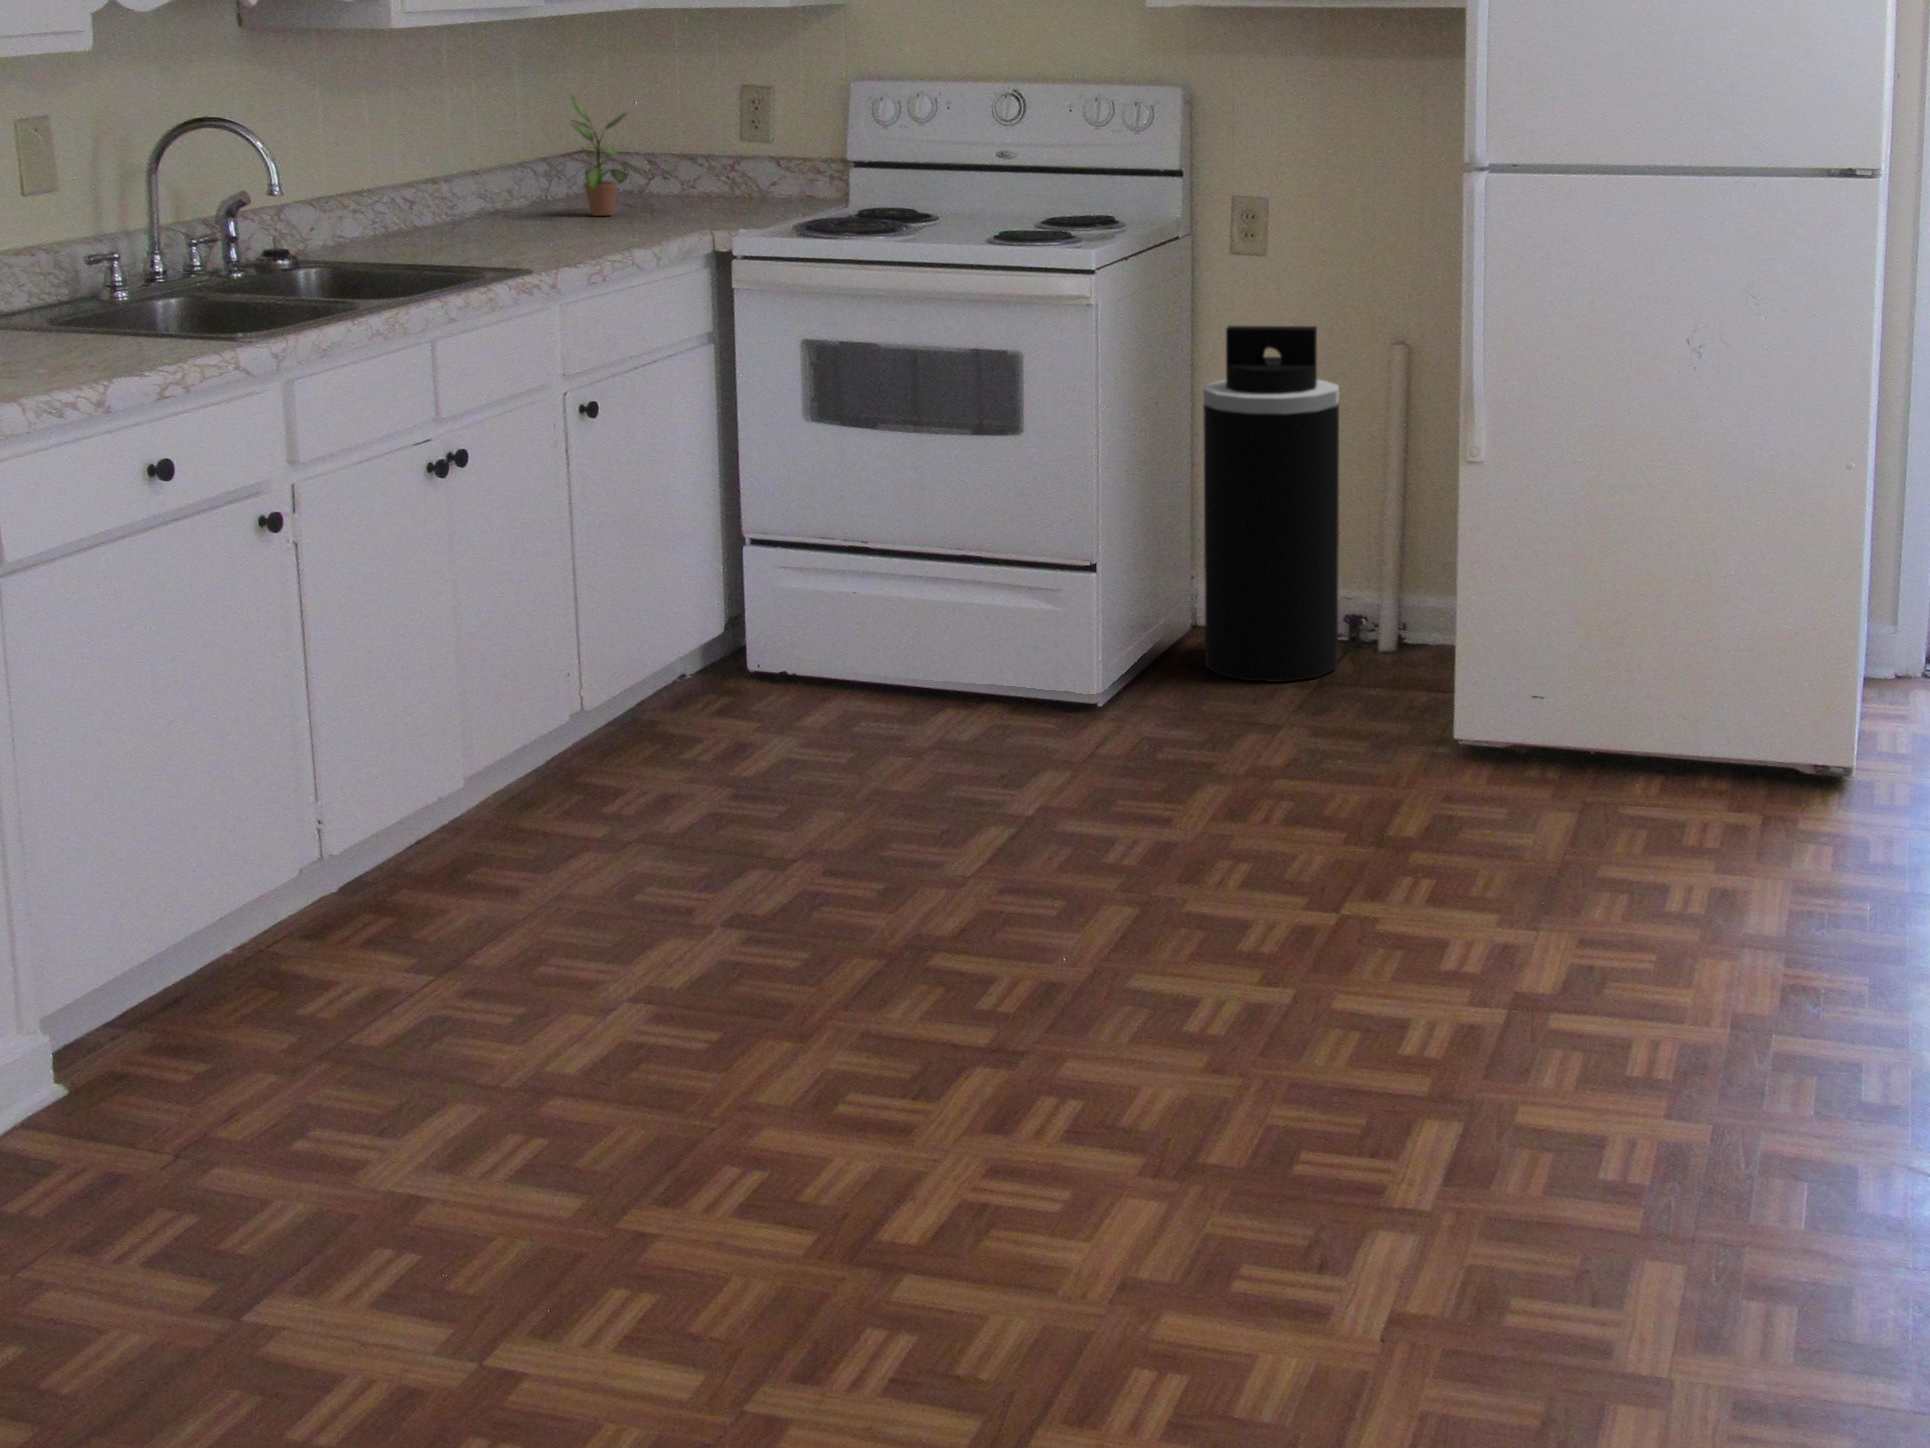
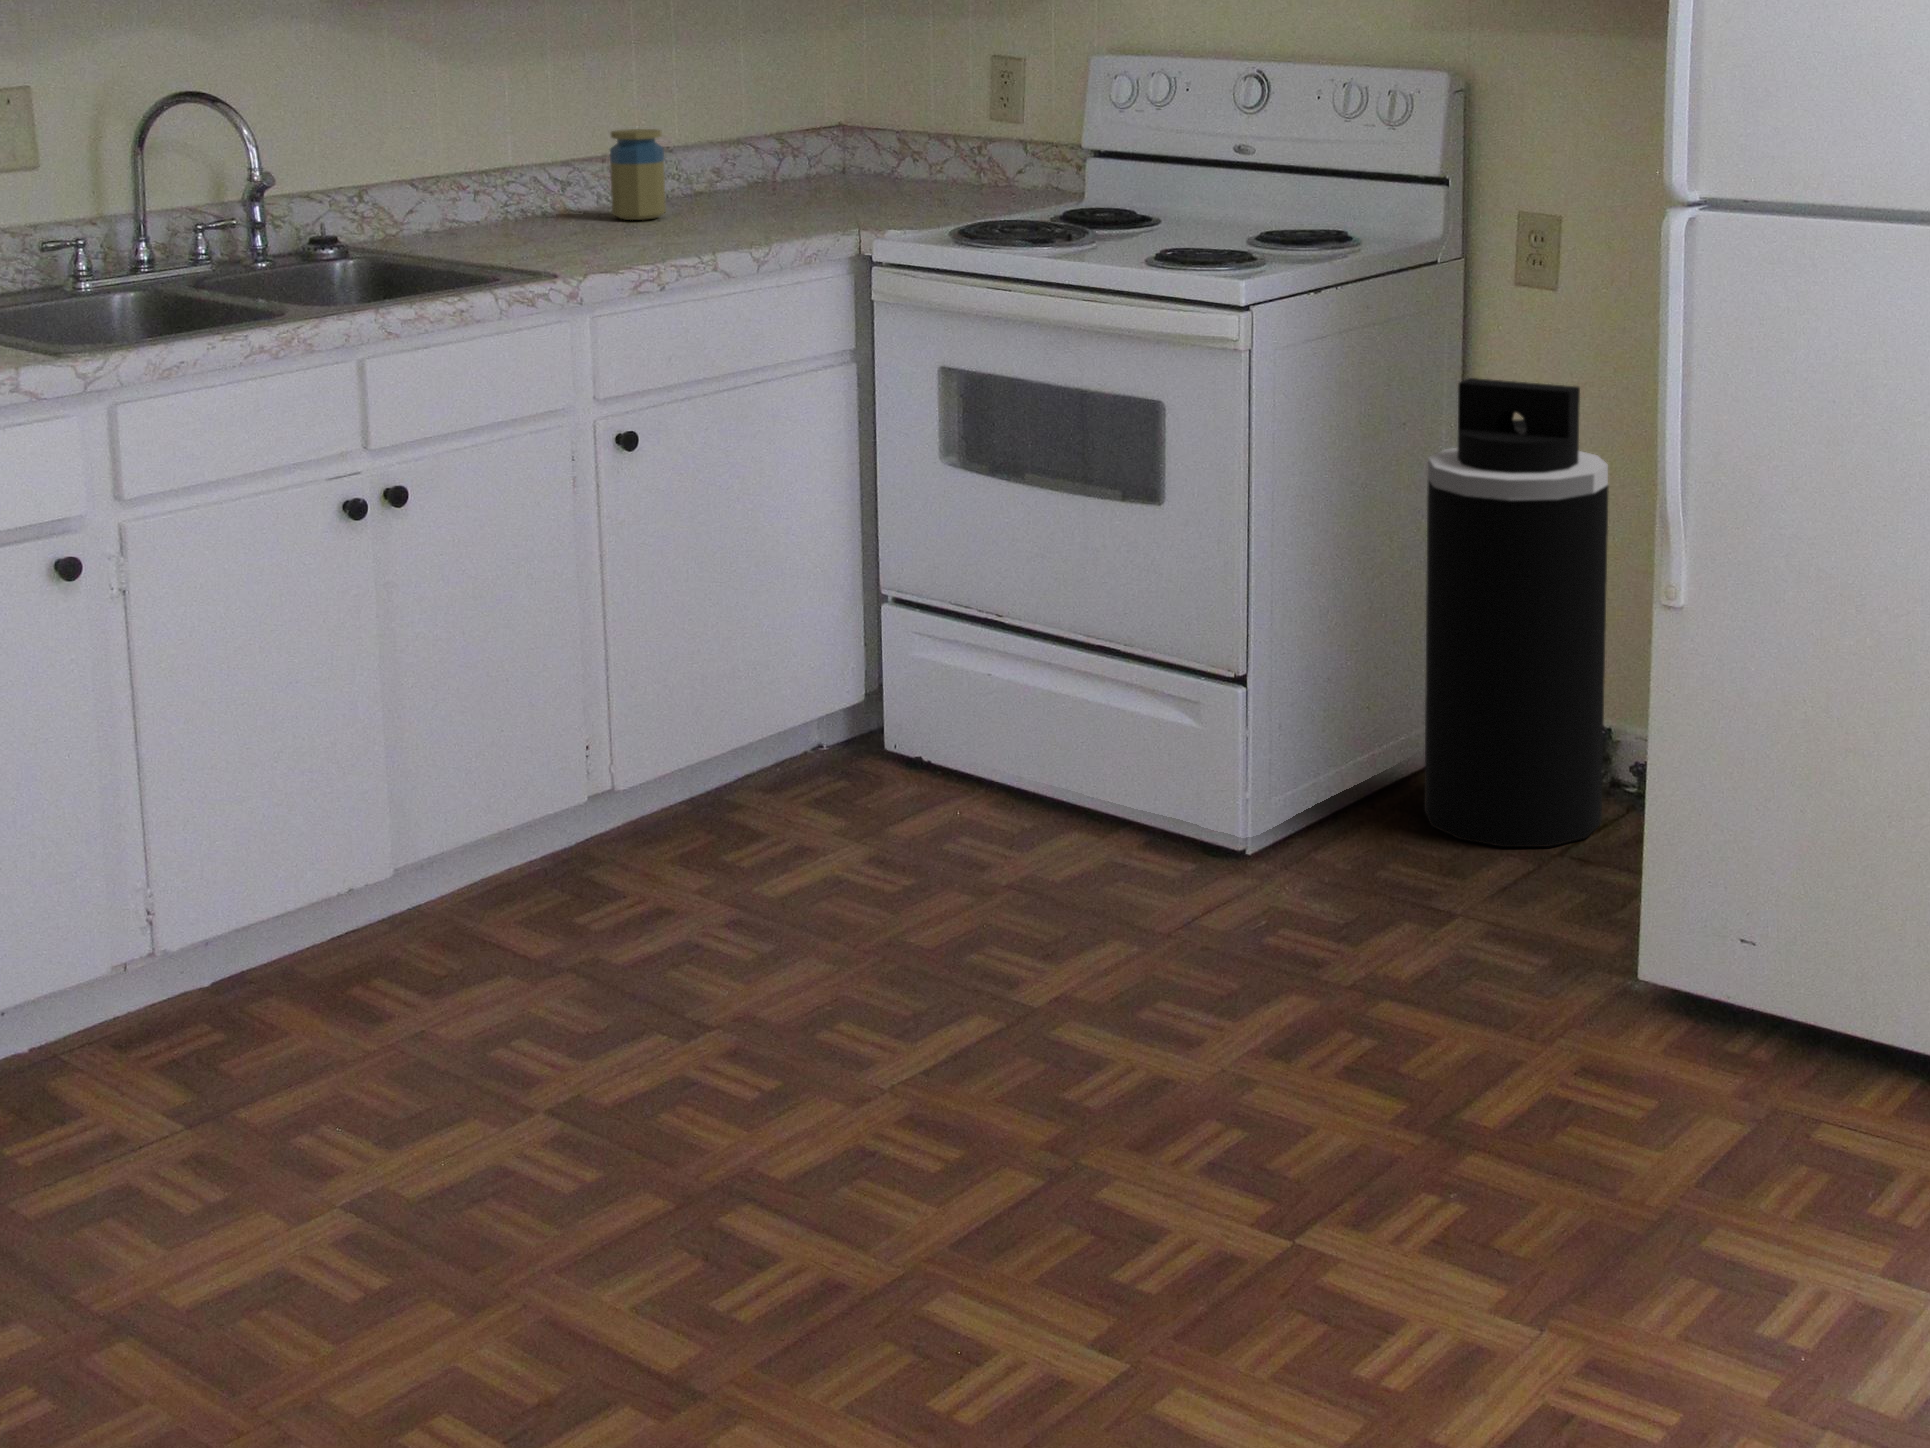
potted plant: present [546,95,642,216] -> none [719,62,838,203]
jar: none [478,151,527,231] -> present [610,129,666,220]

